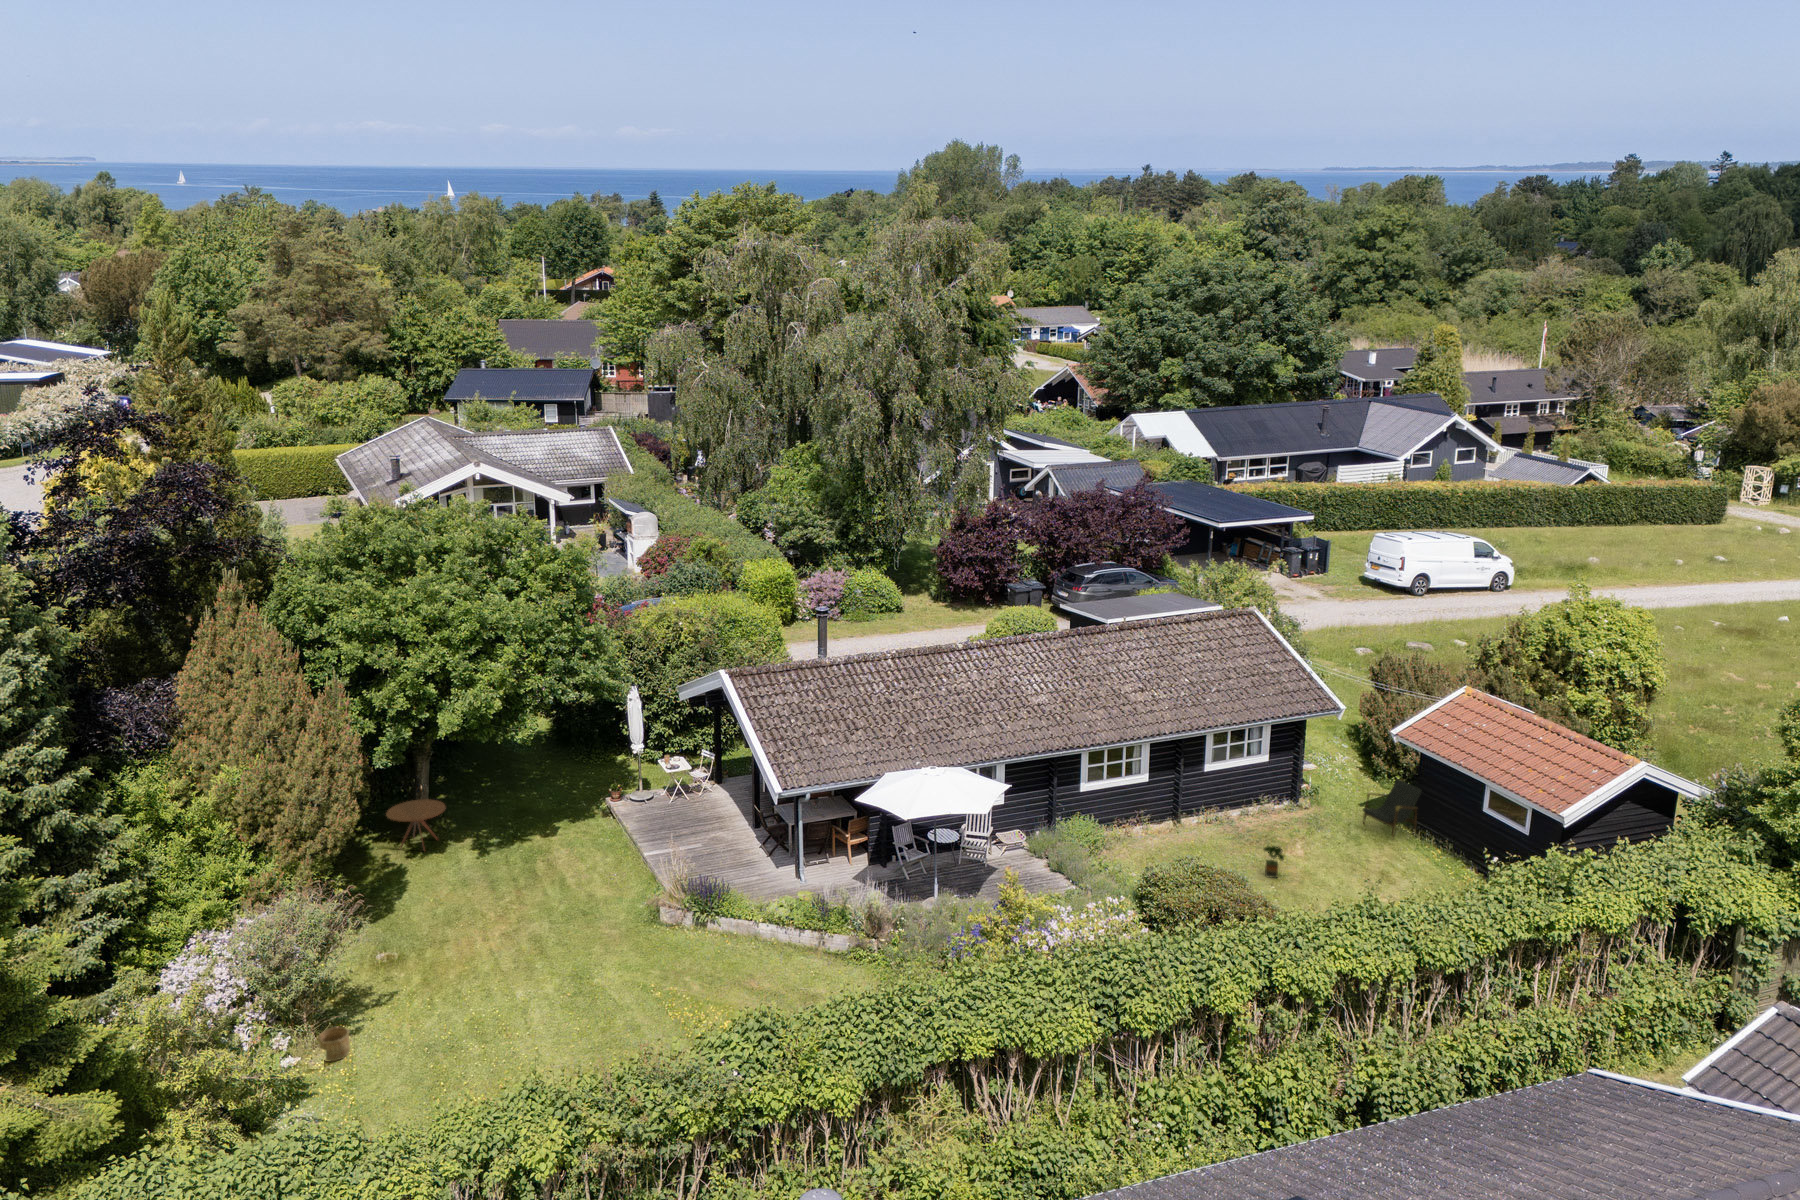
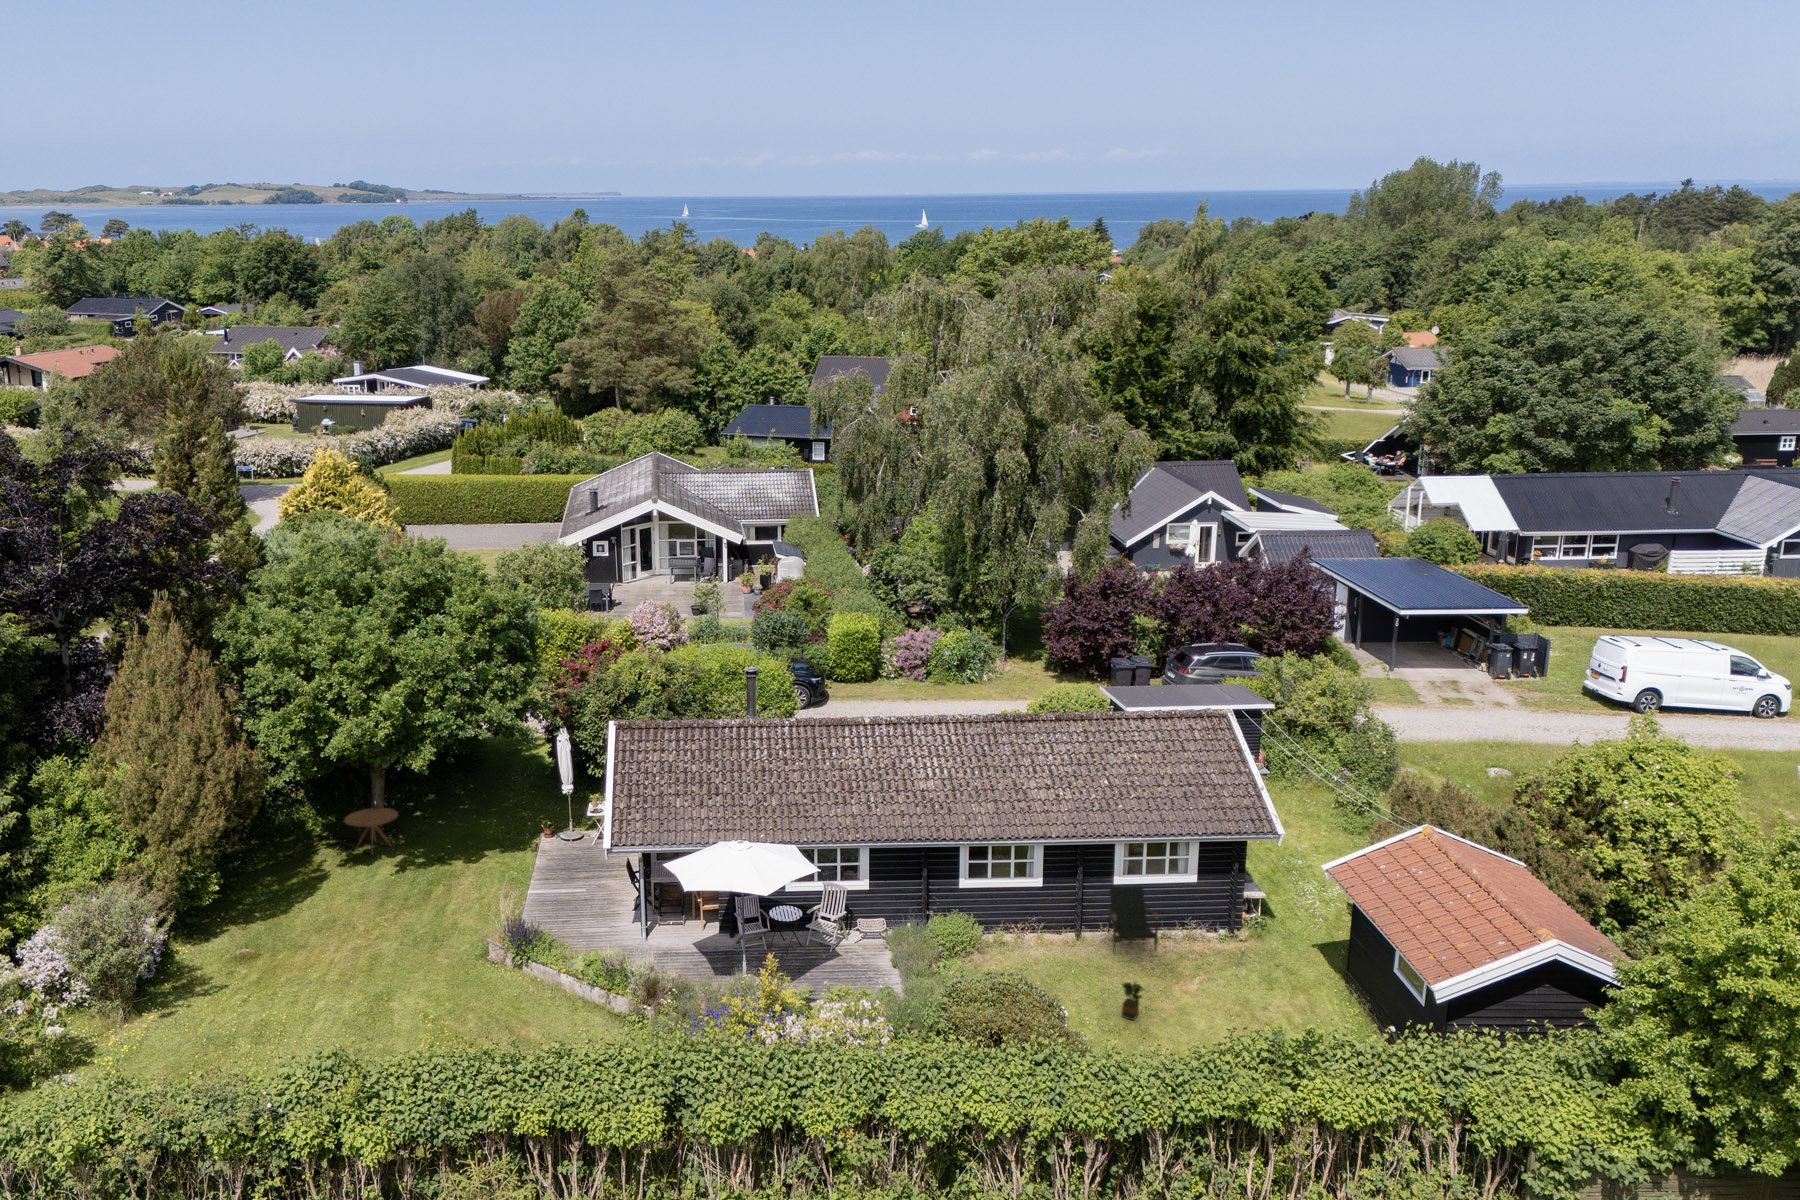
lounge chair: present [1363,780,1421,839] -> present [1108,887,1158,952]
wooden bucket: present [318,1027,350,1061] -> none [126,995,156,1024]

